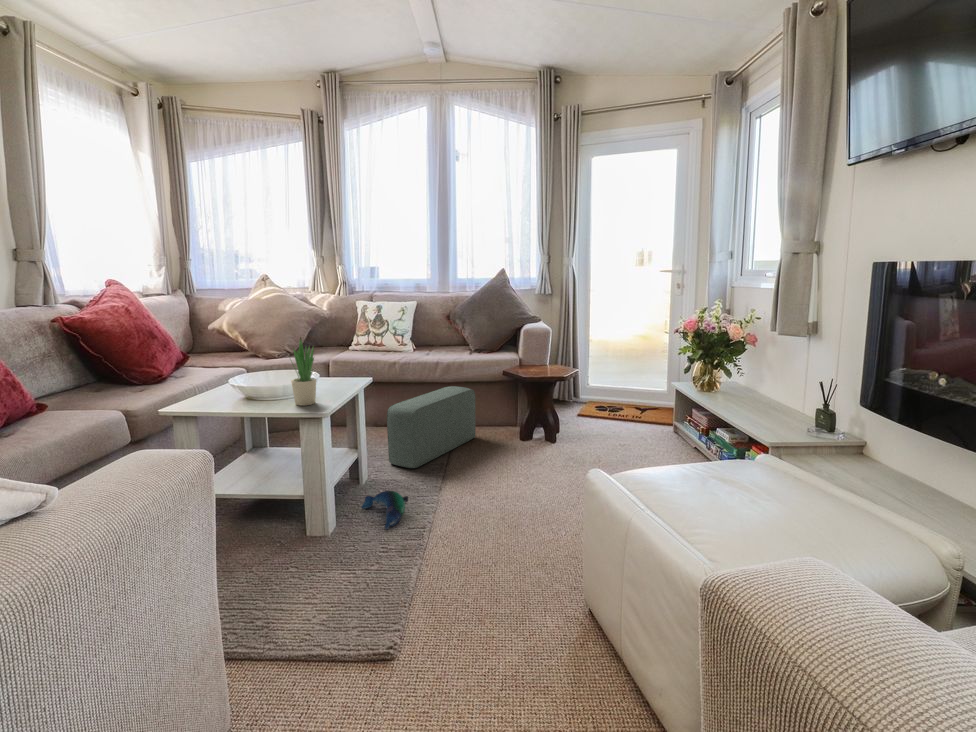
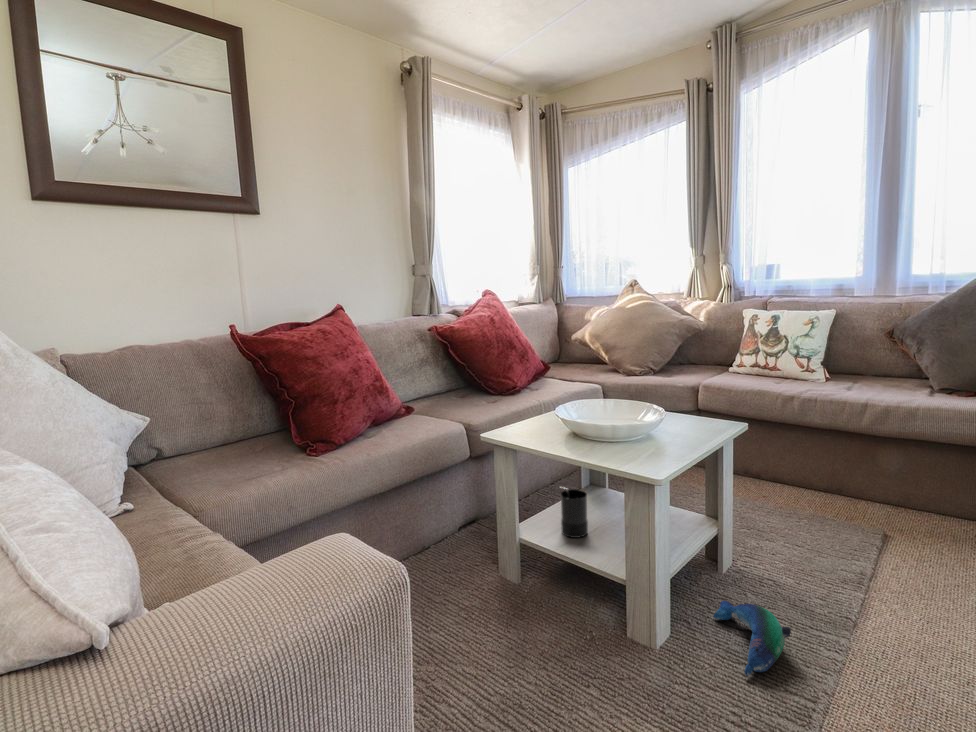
potted plant: present [291,338,316,406] -> none [623,363,660,458]
pouf: present [387,386,476,468] -> none [768,444,935,567]
candle: none [236,443,263,480] -> present [561,489,588,538]

